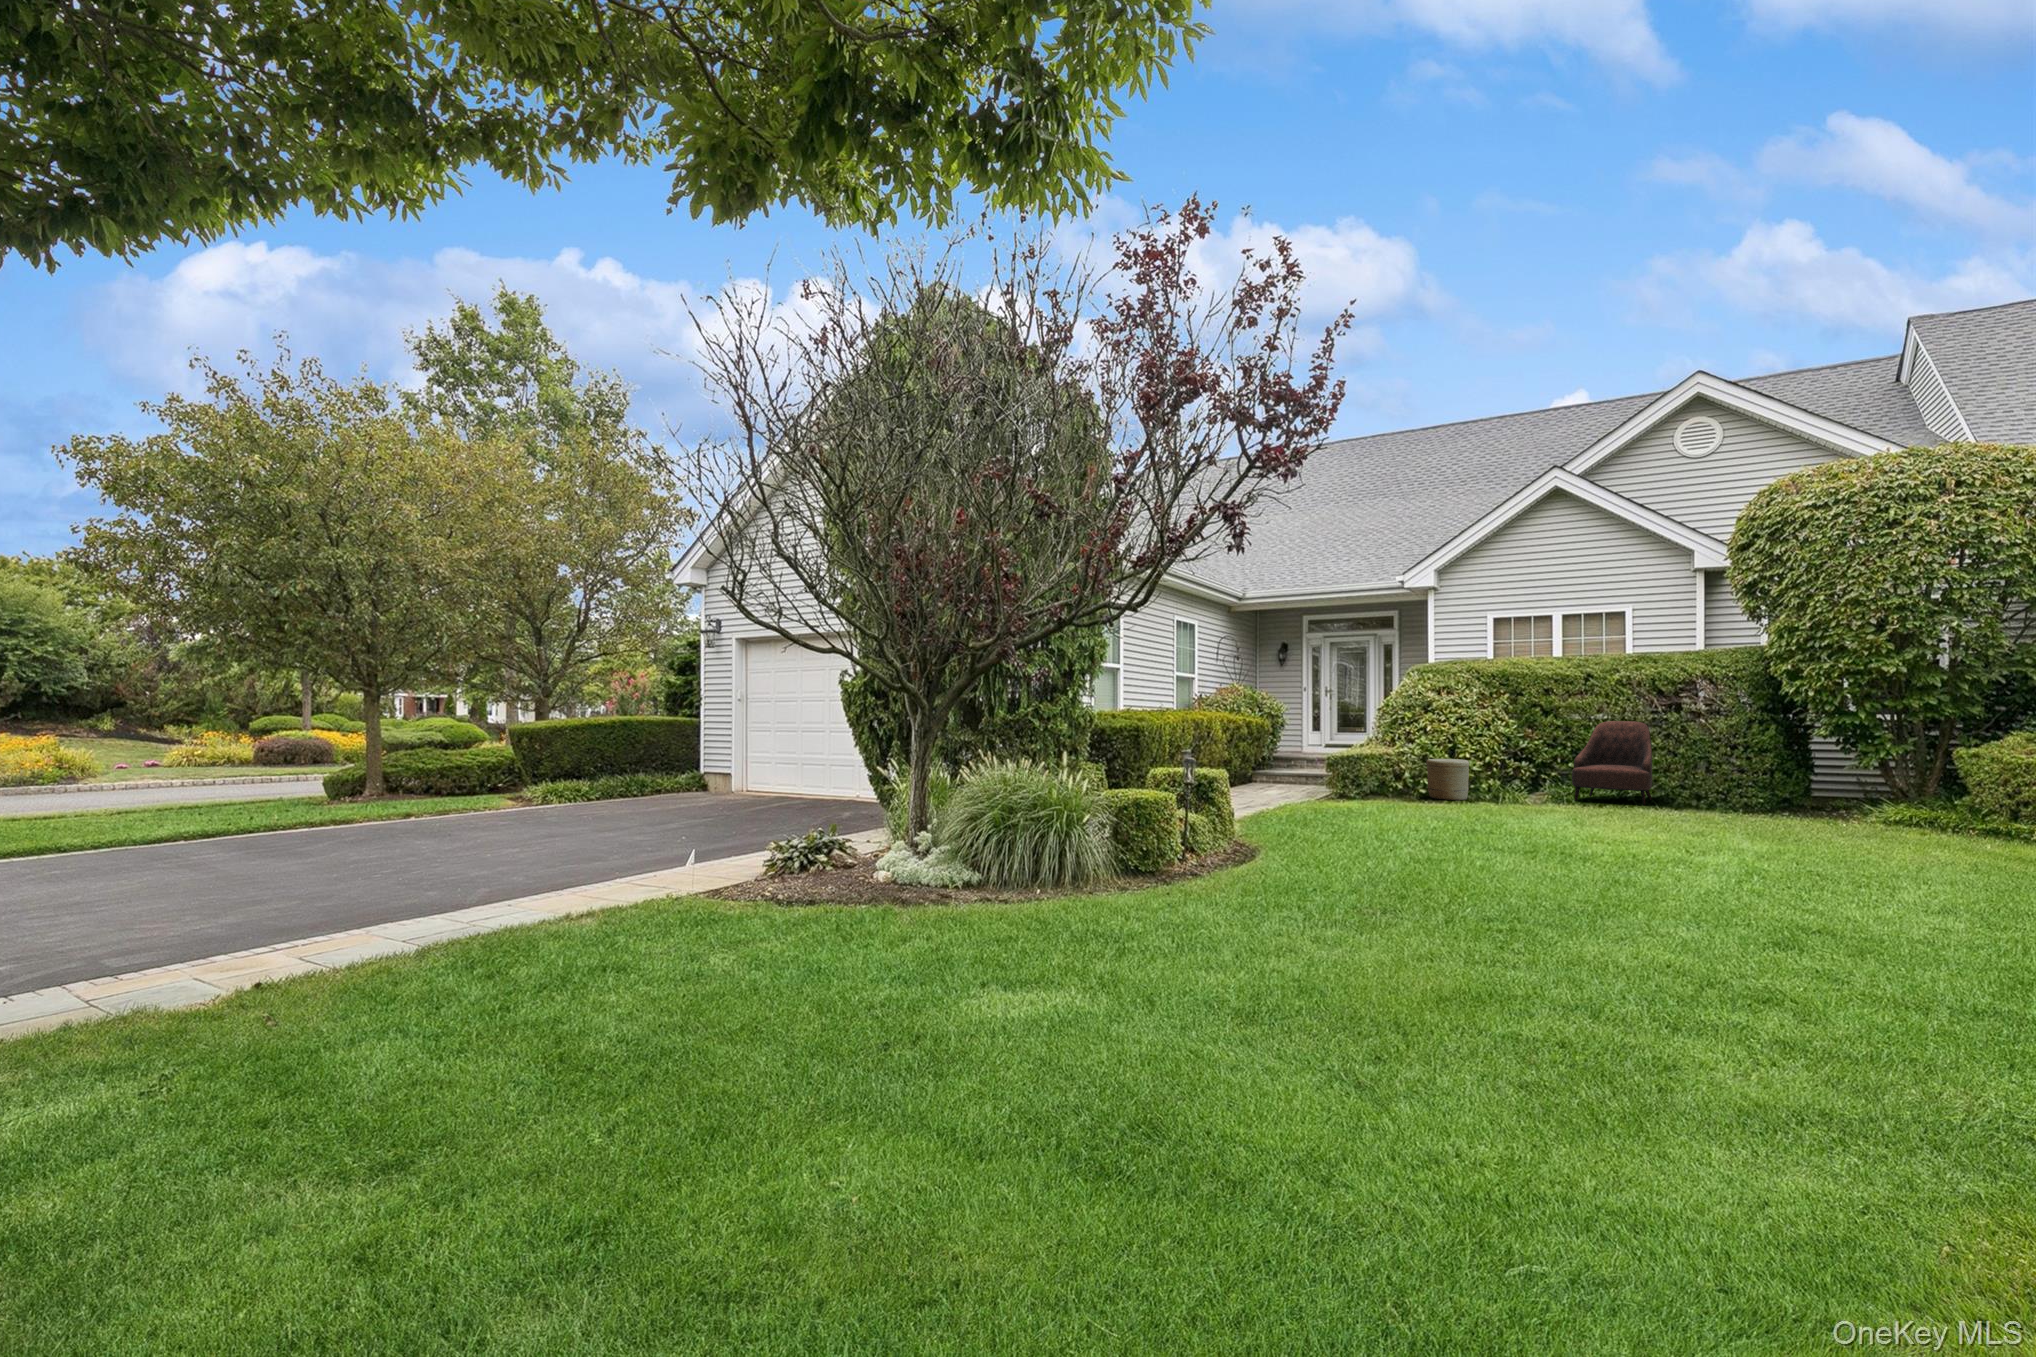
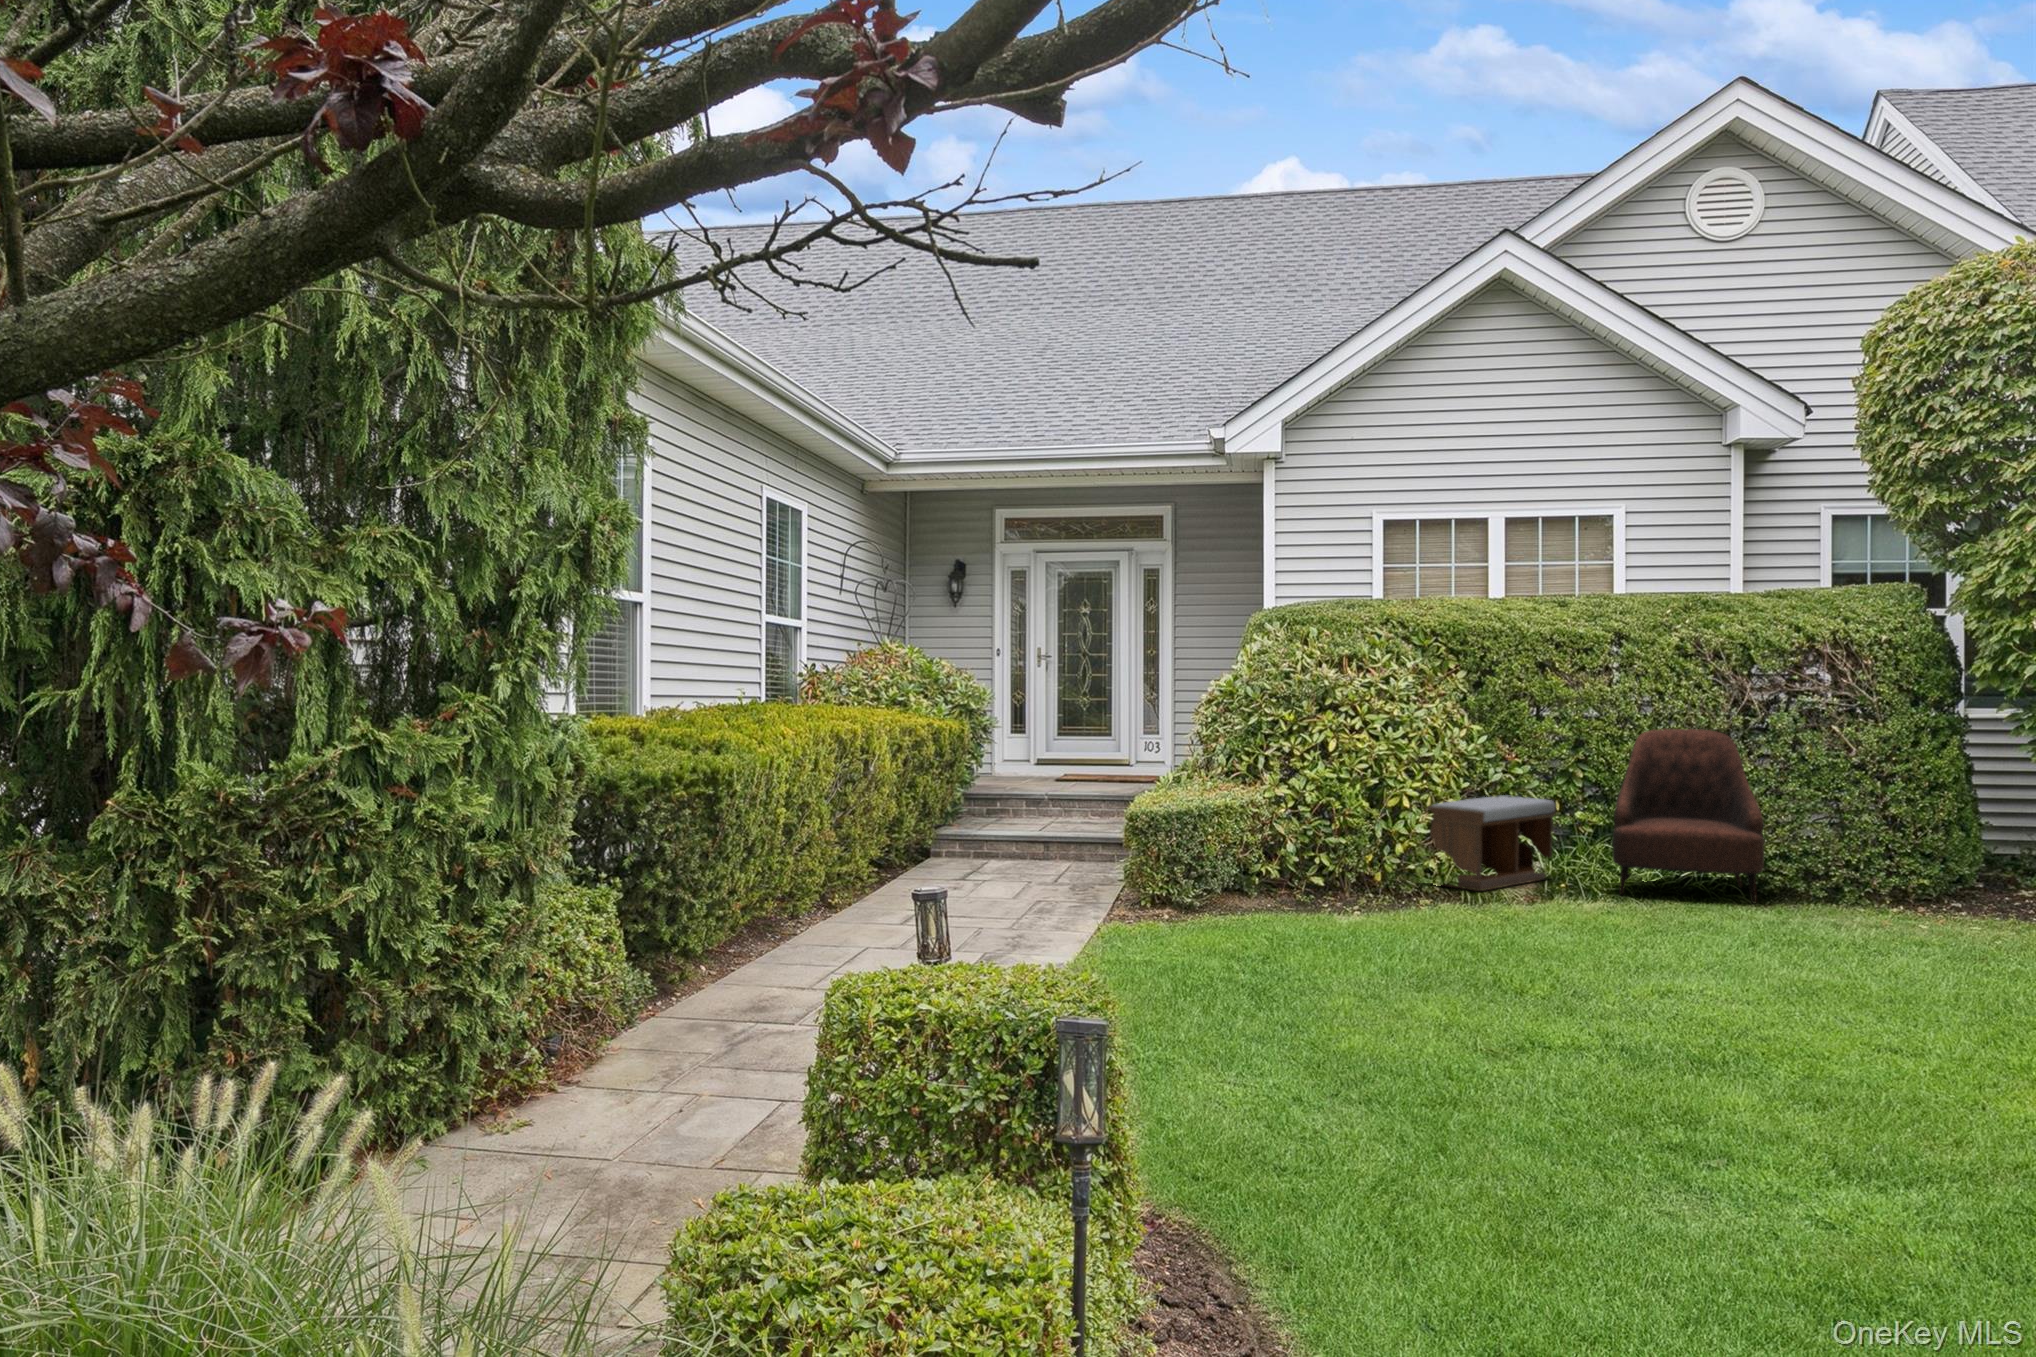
bench: none [1478,754,1551,798] -> present [1428,796,1556,891]
woven basket: present [1426,759,1469,800] -> none [1338,810,1426,902]

